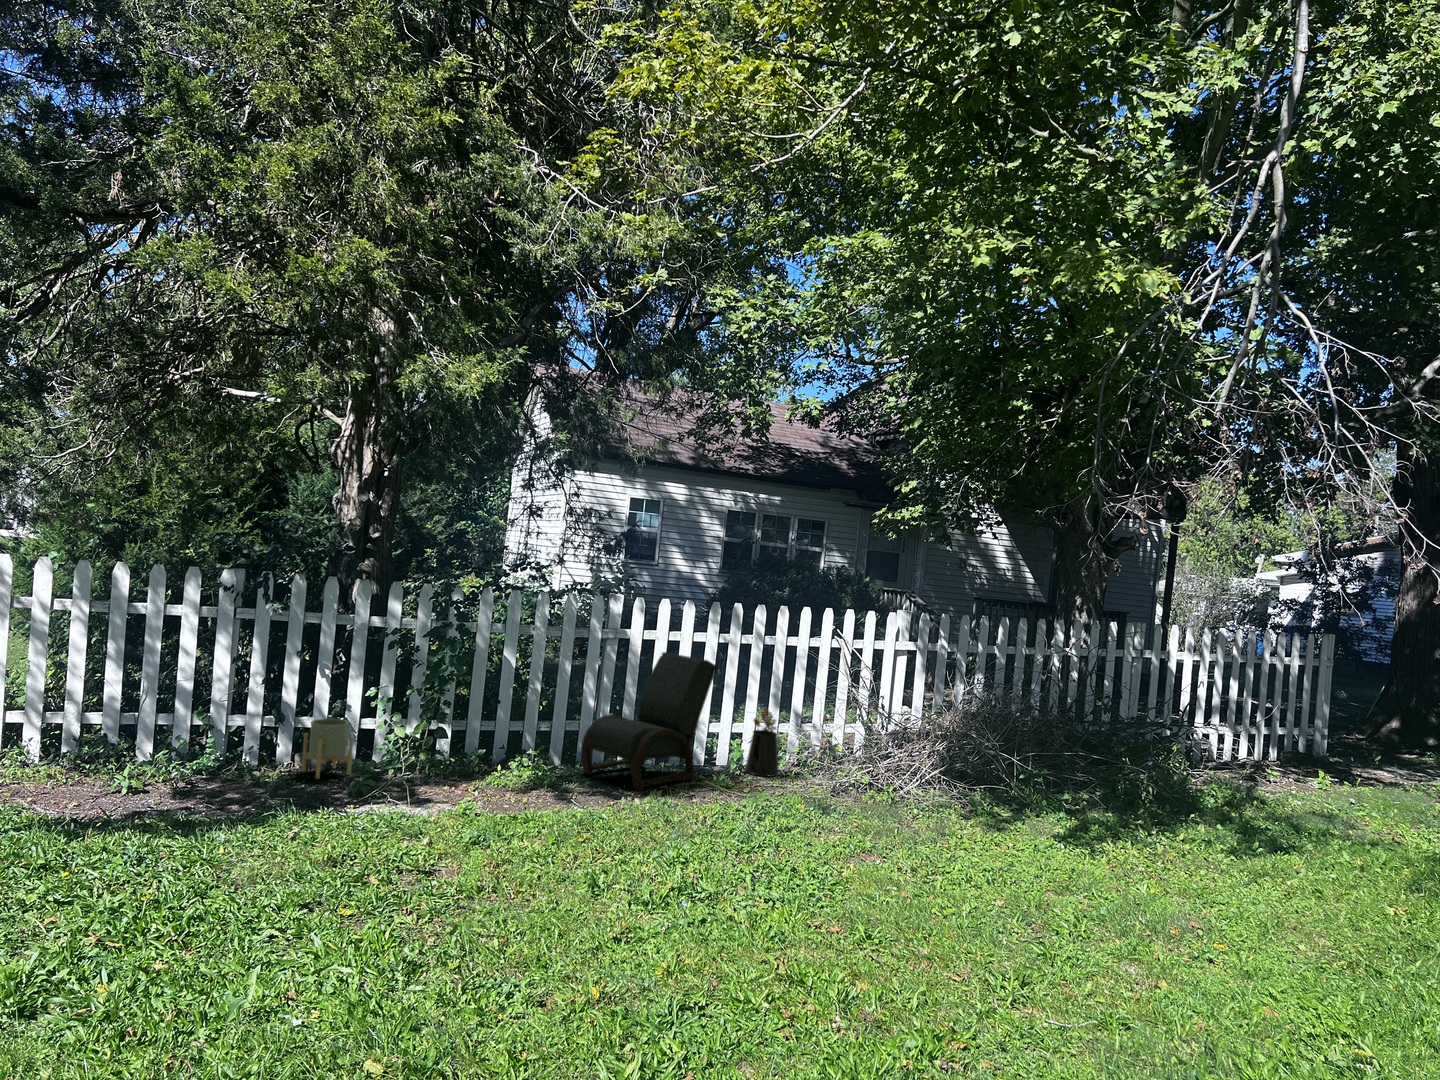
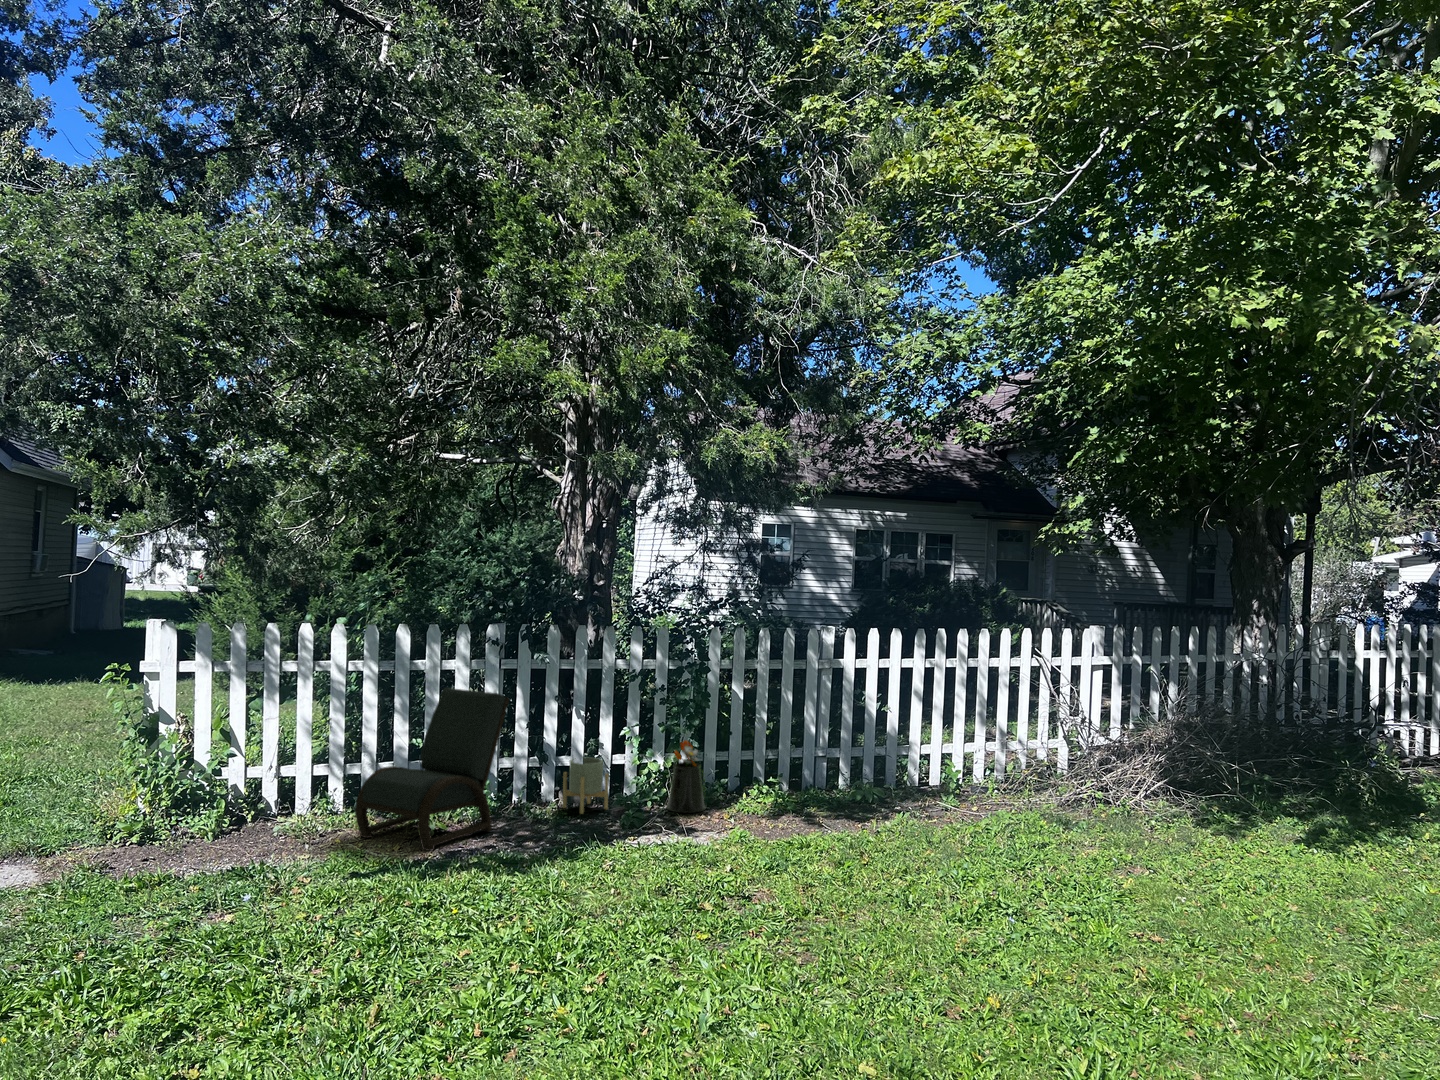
lounge chair: present [581,652,717,790] -> present [355,688,509,851]
watering can: present [744,710,780,777] -> present [667,740,706,813]

